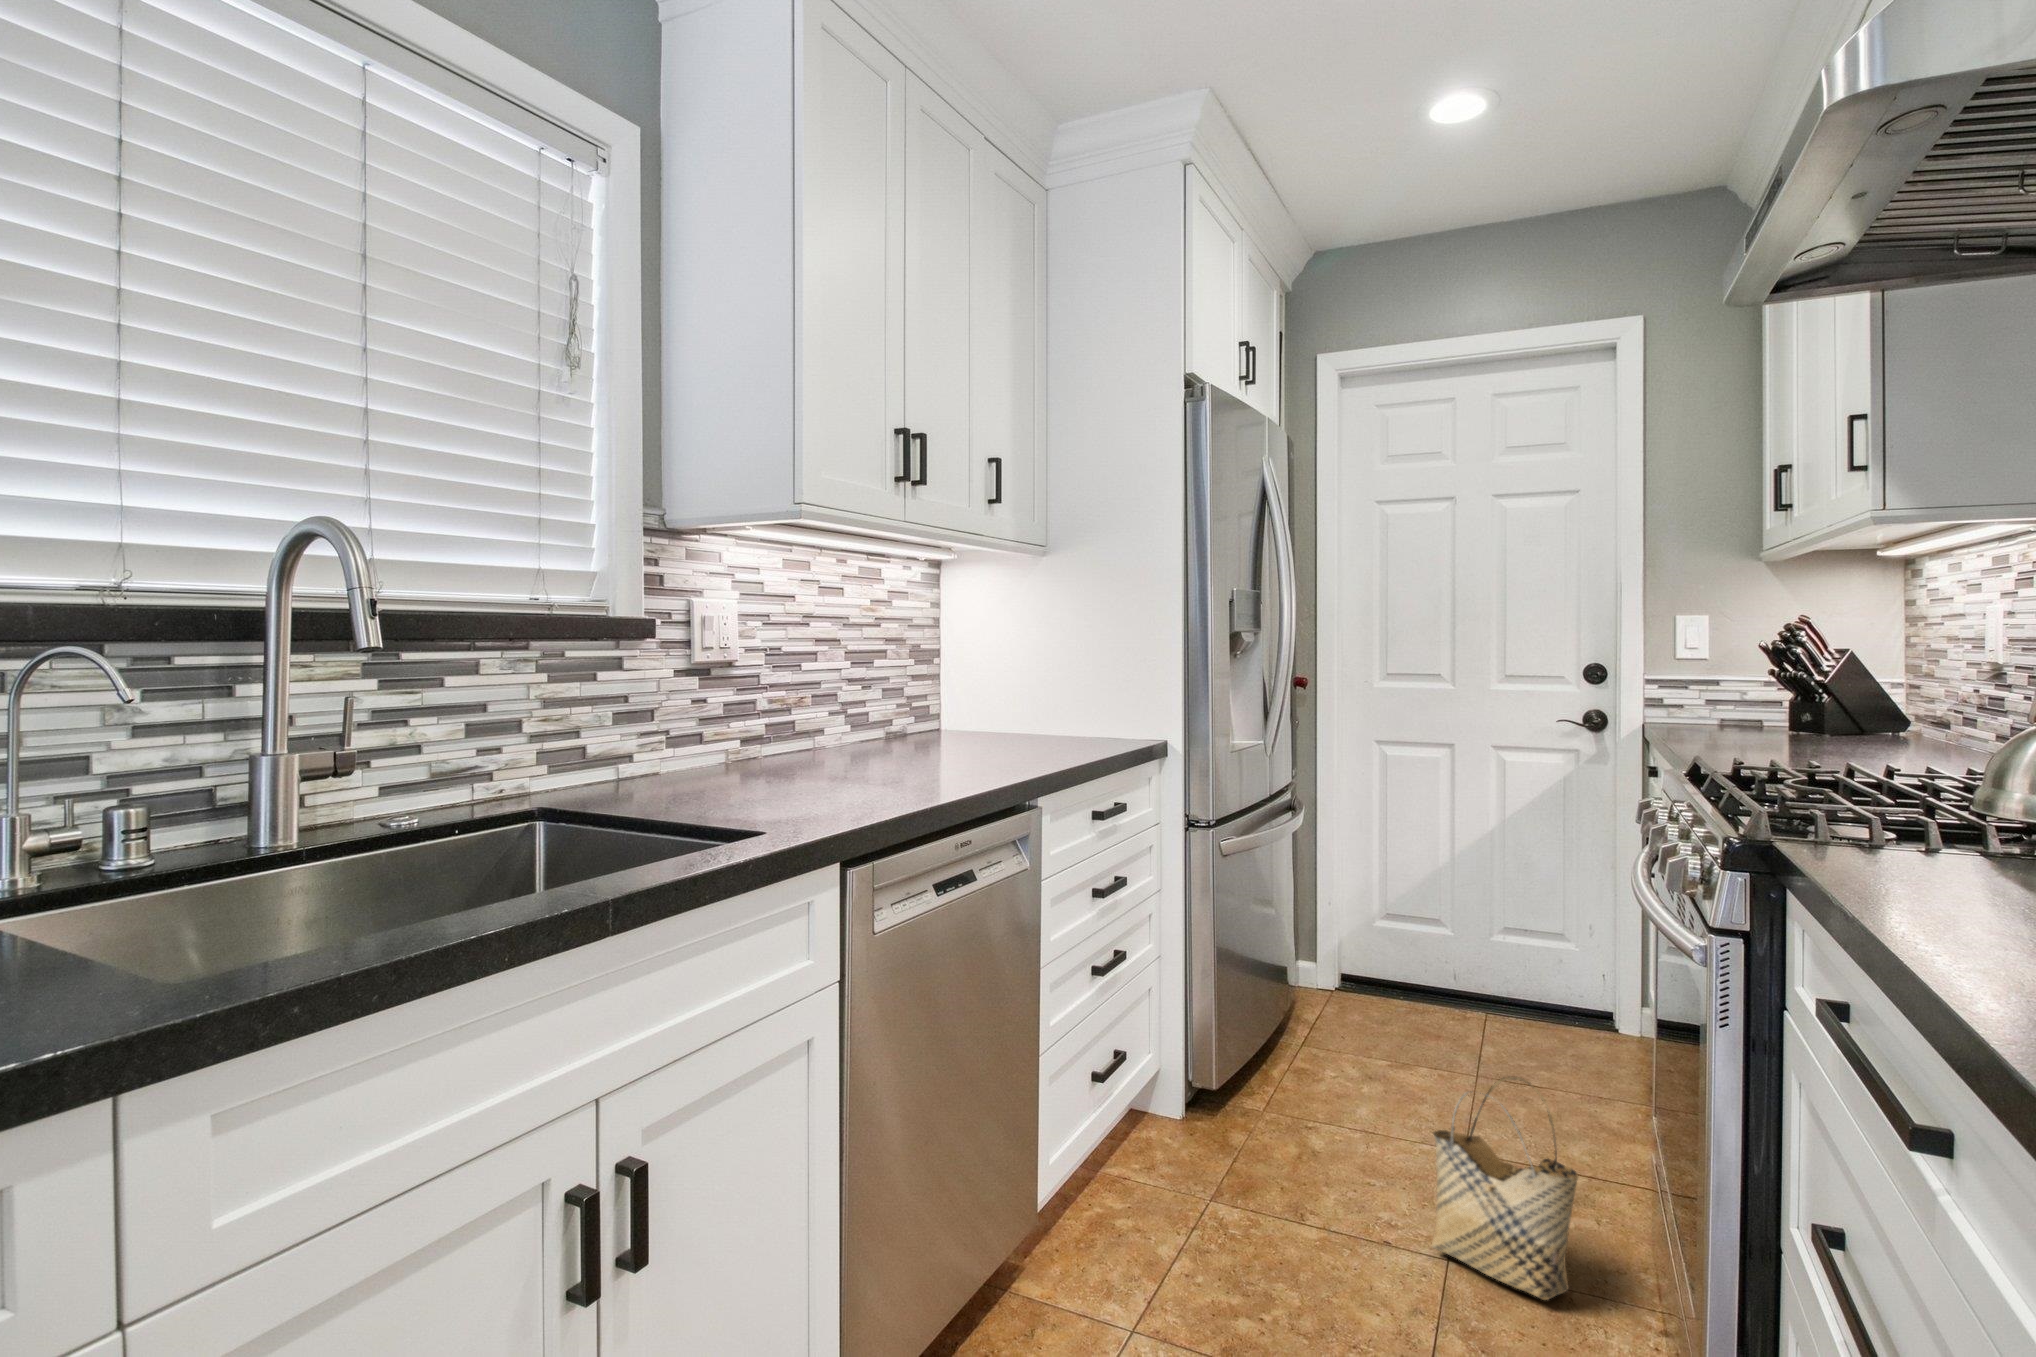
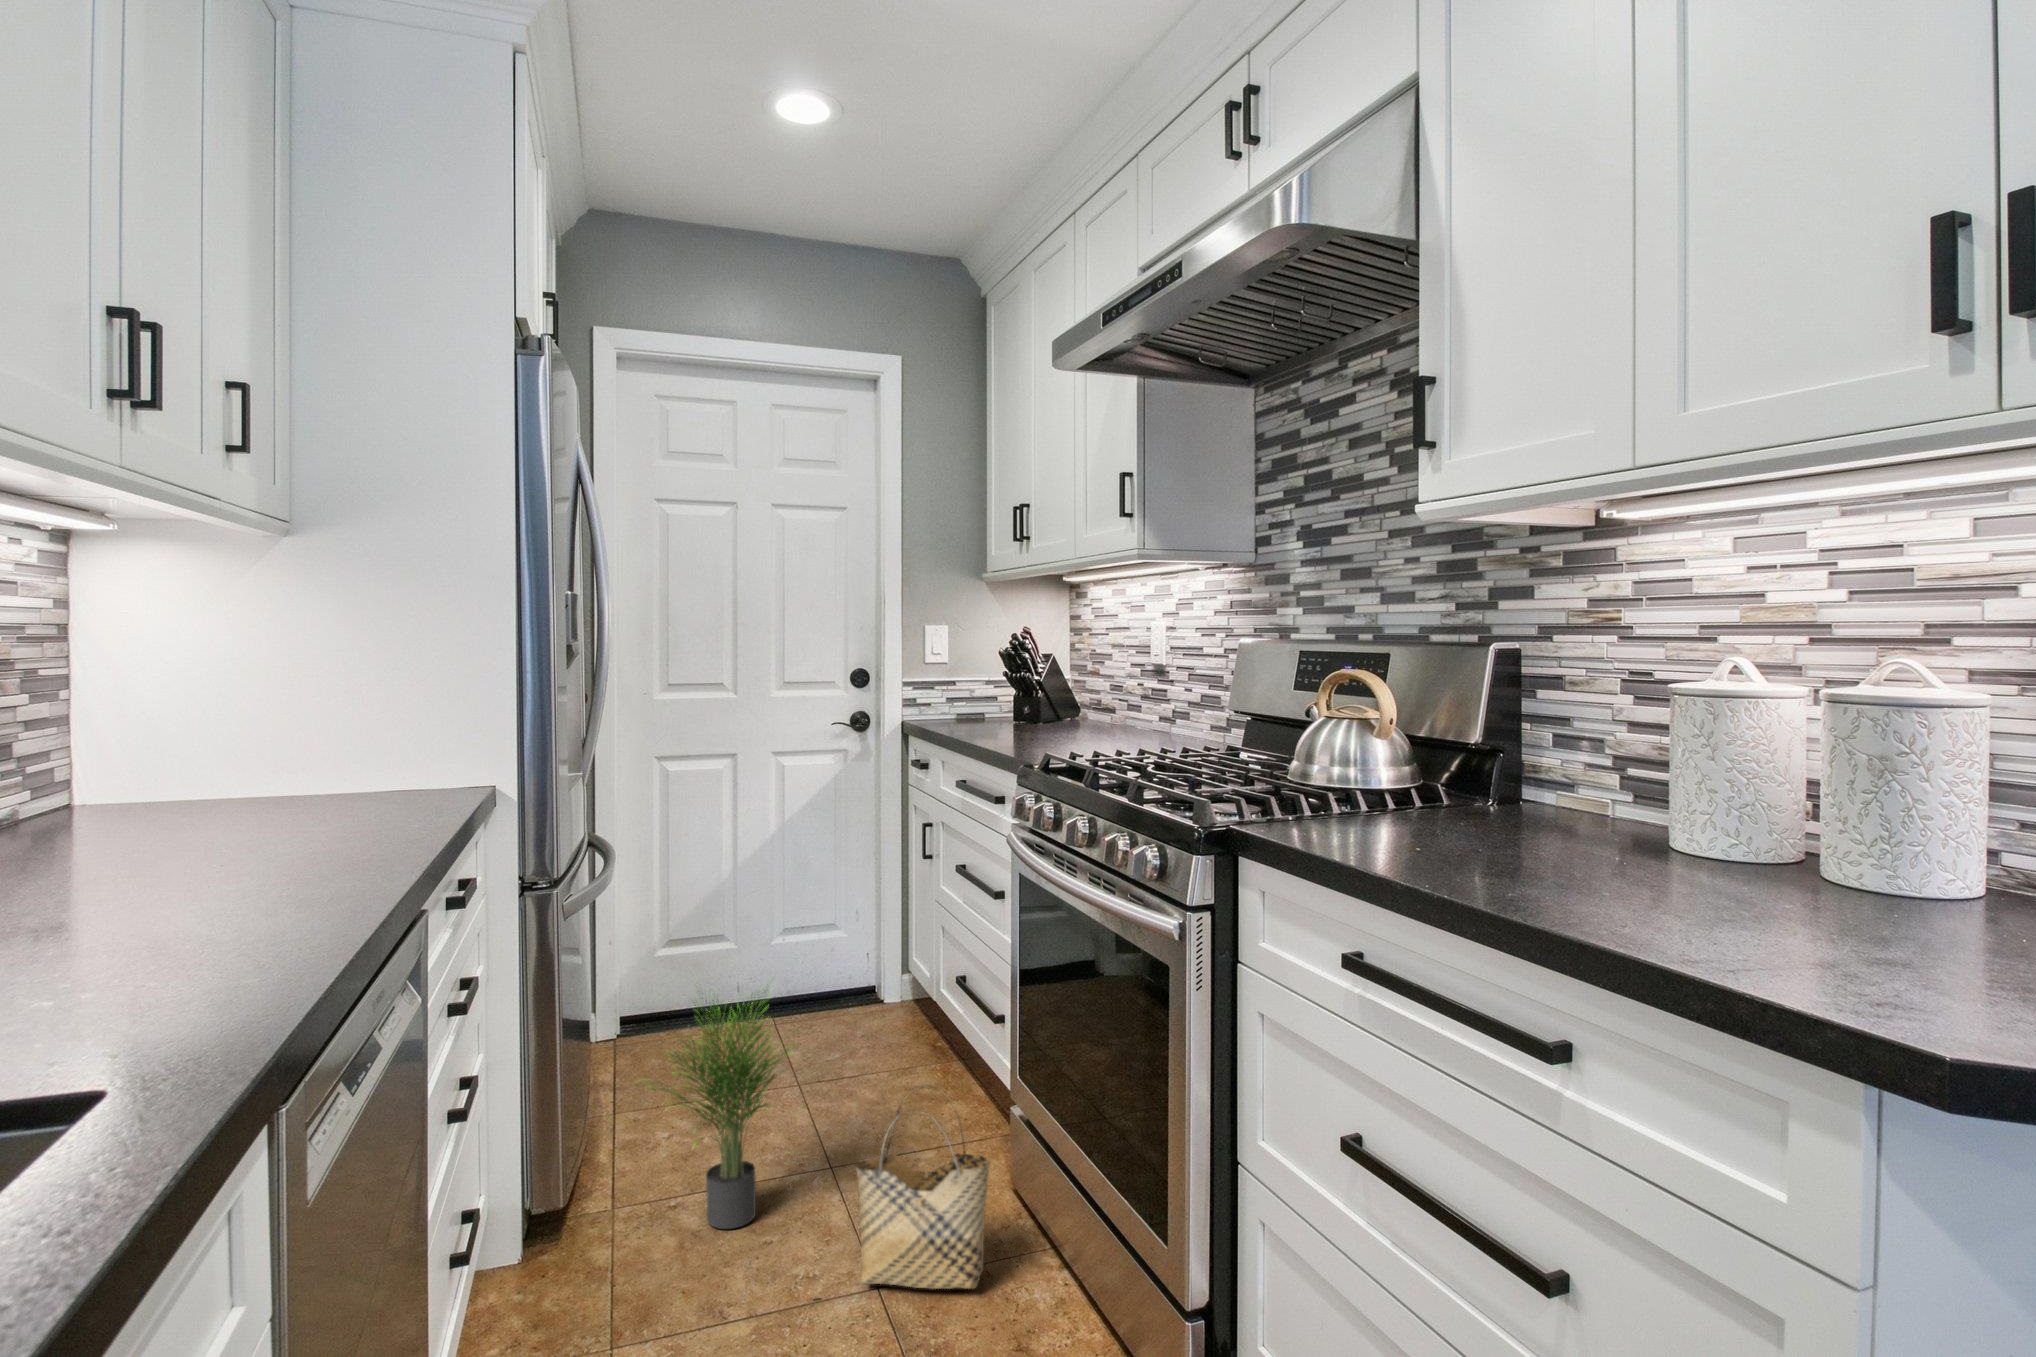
potted plant: none [1257,932,1425,1163] -> present [649,989,794,1229]

